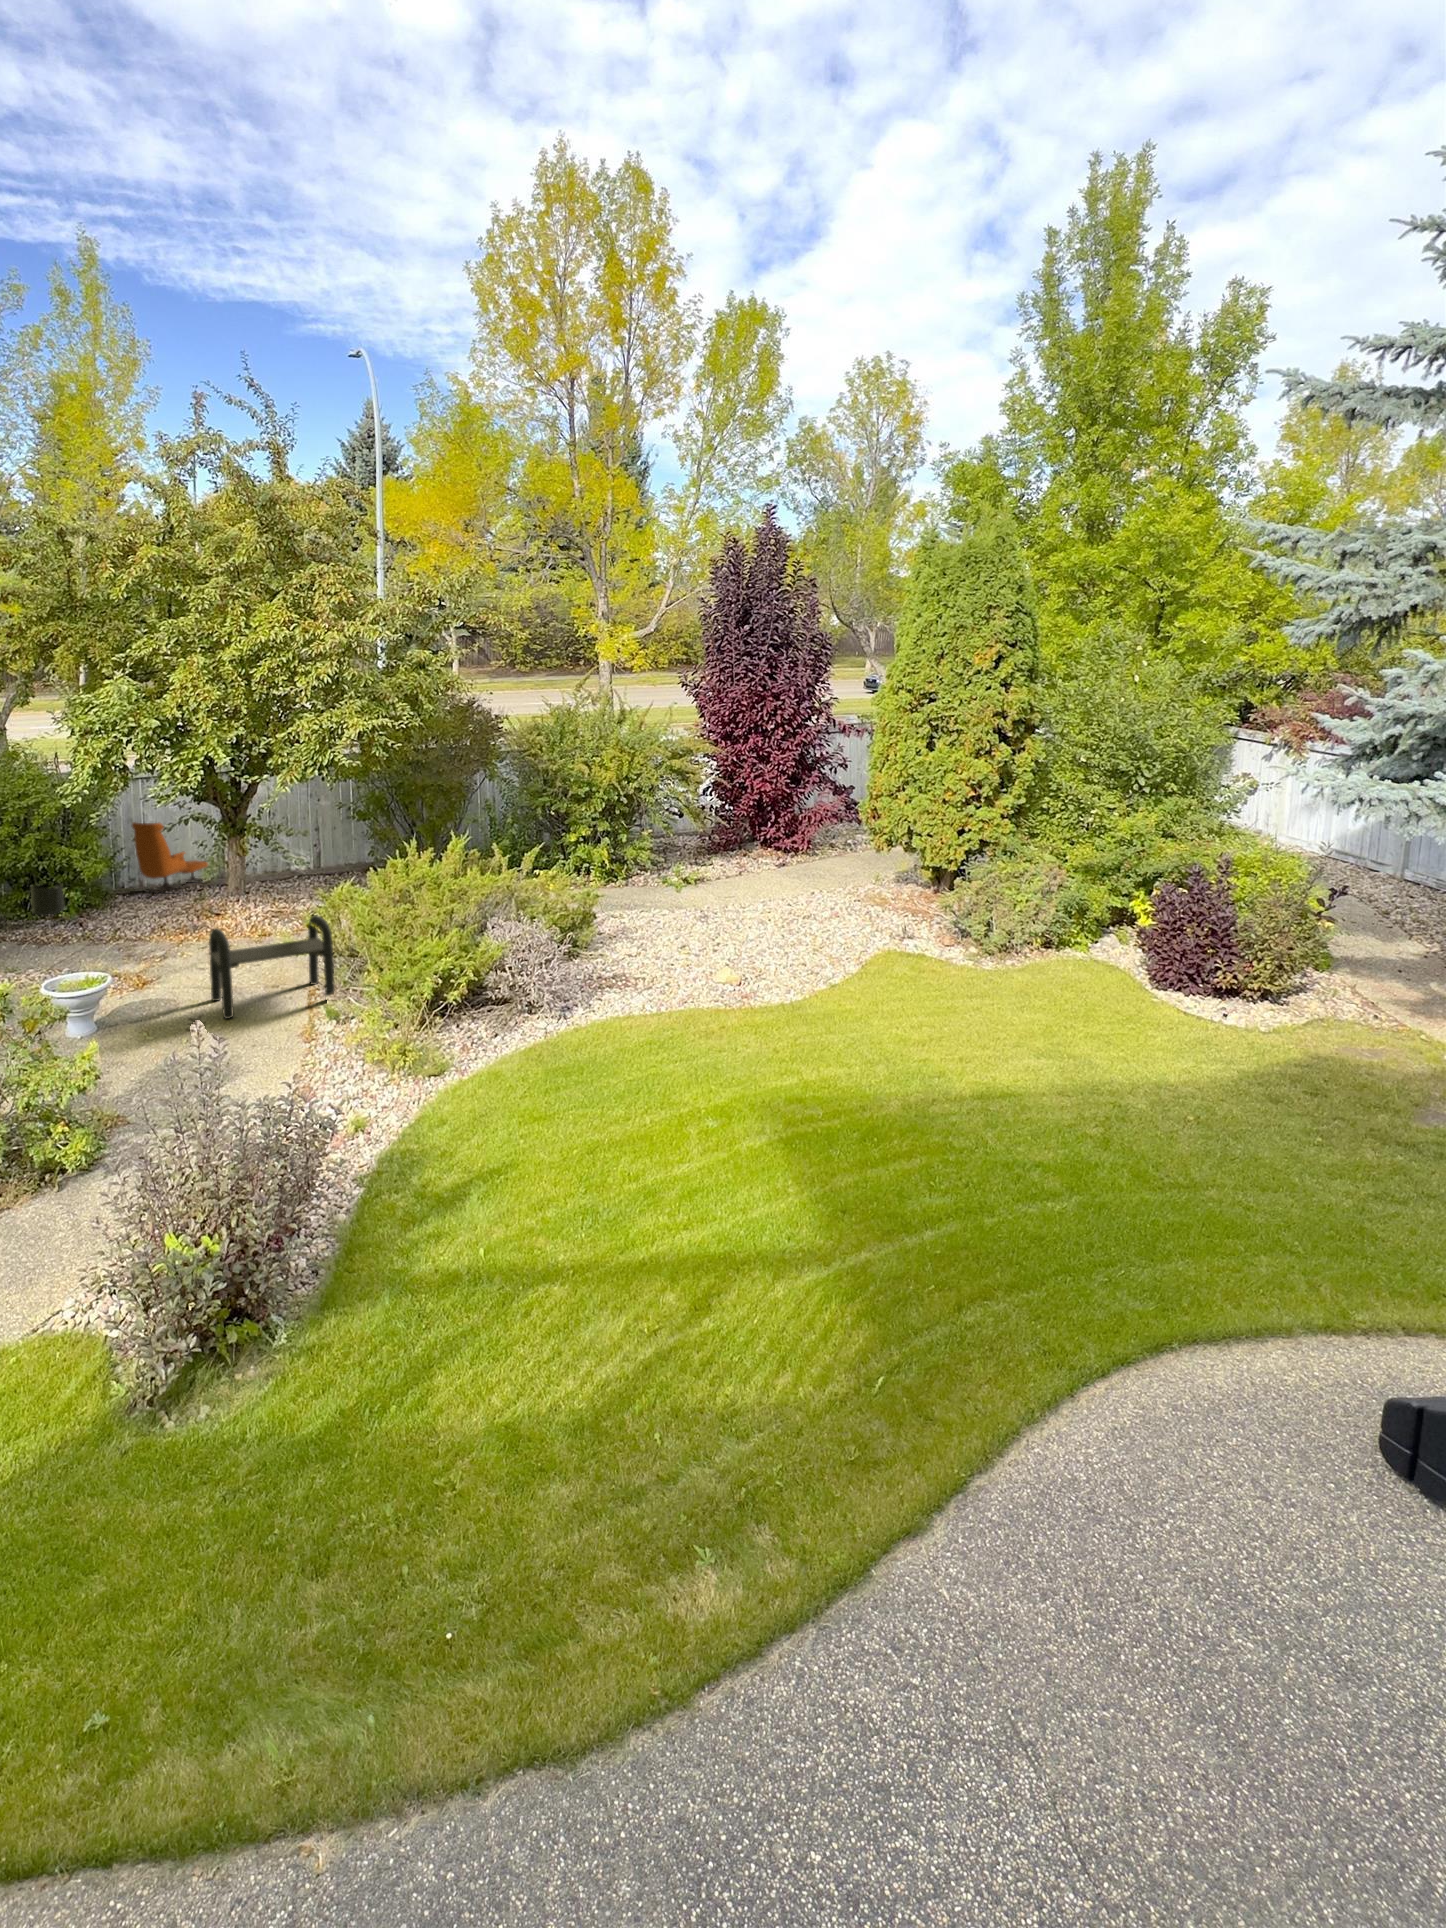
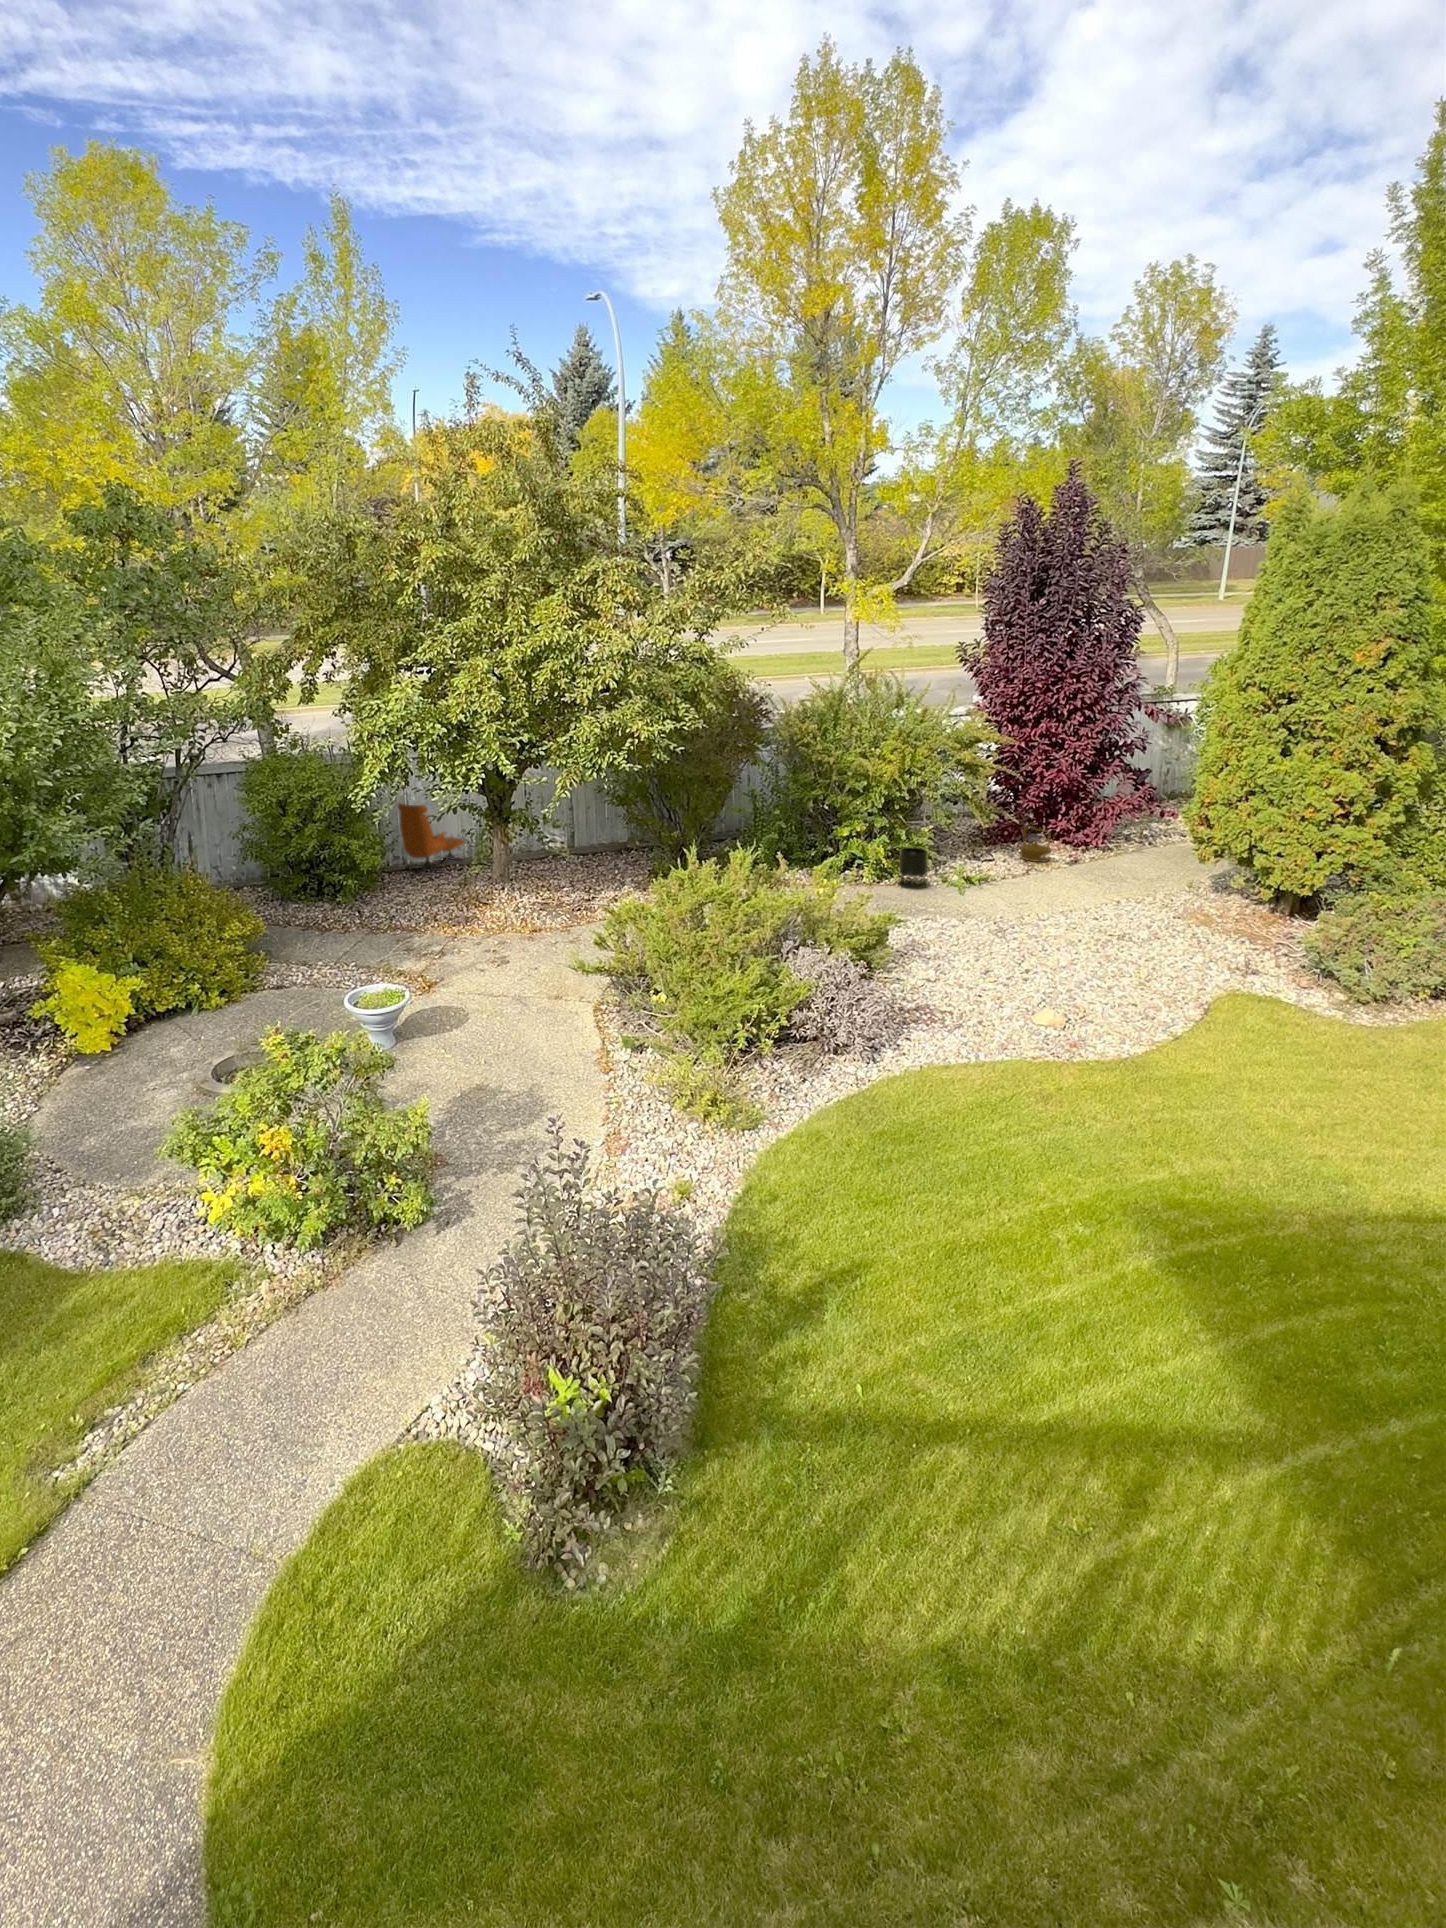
woven basket: none [741,832,768,864] -> present [1020,826,1051,862]
planter: present [31,882,64,915] -> present [899,847,928,882]
bench: present [209,915,335,1019] -> none [497,929,621,1037]

